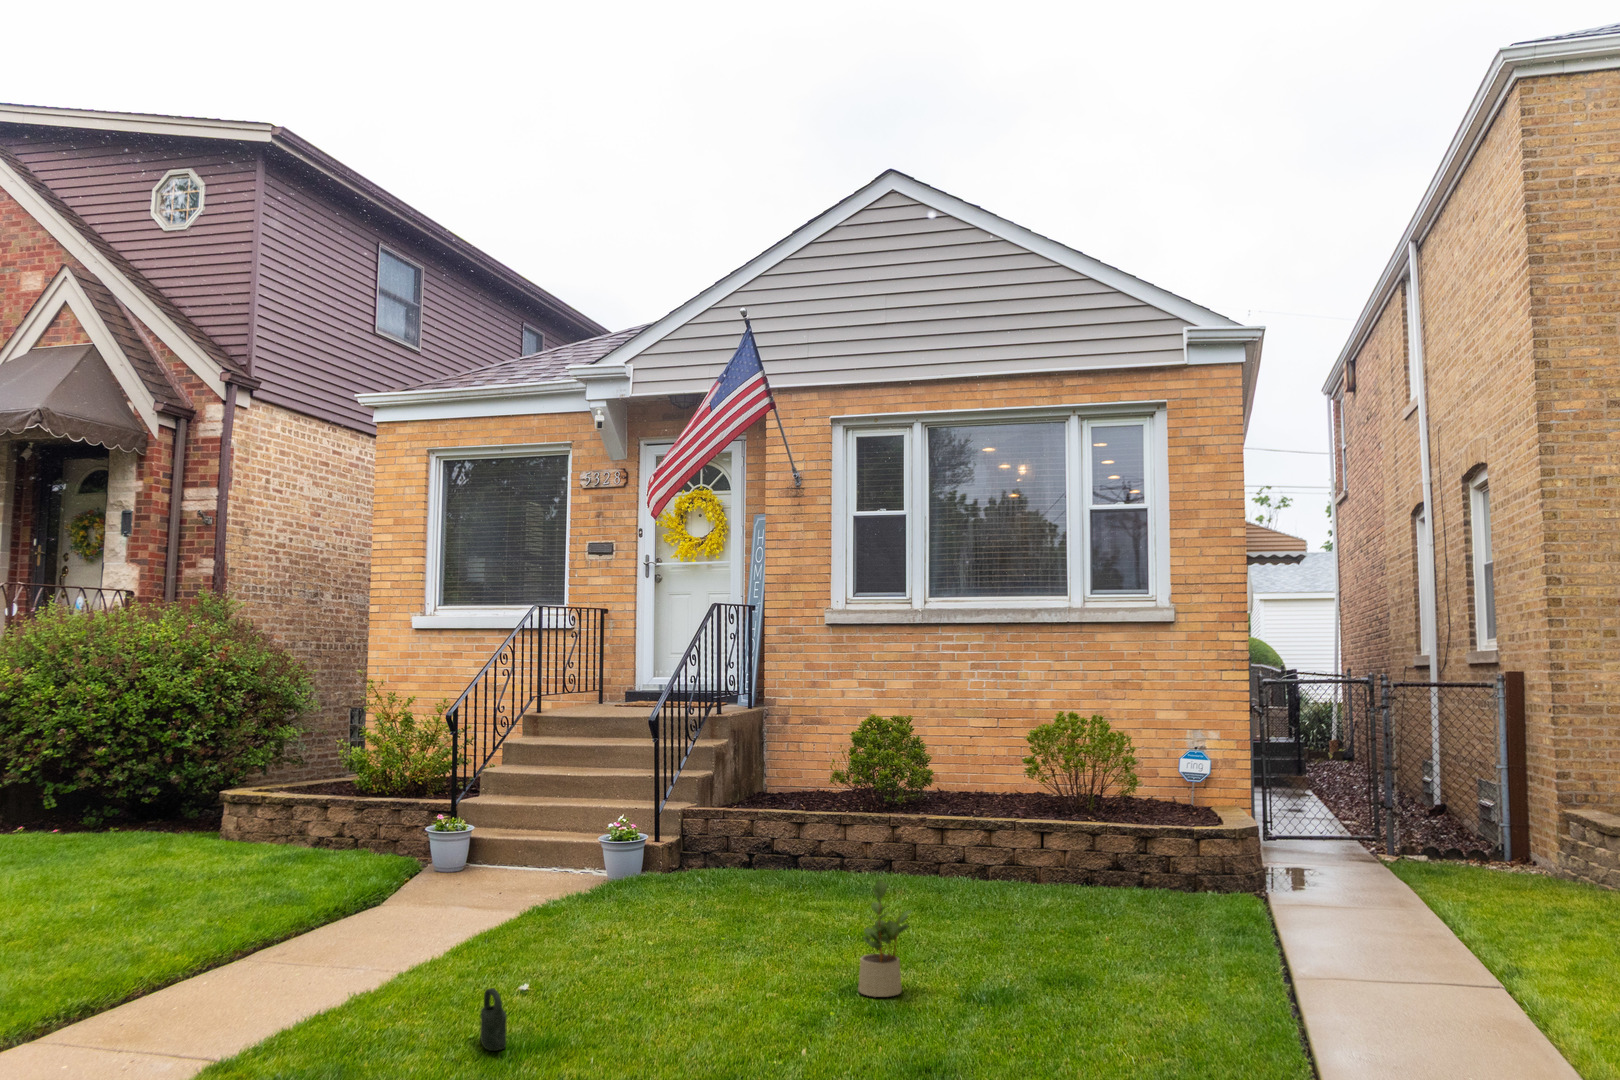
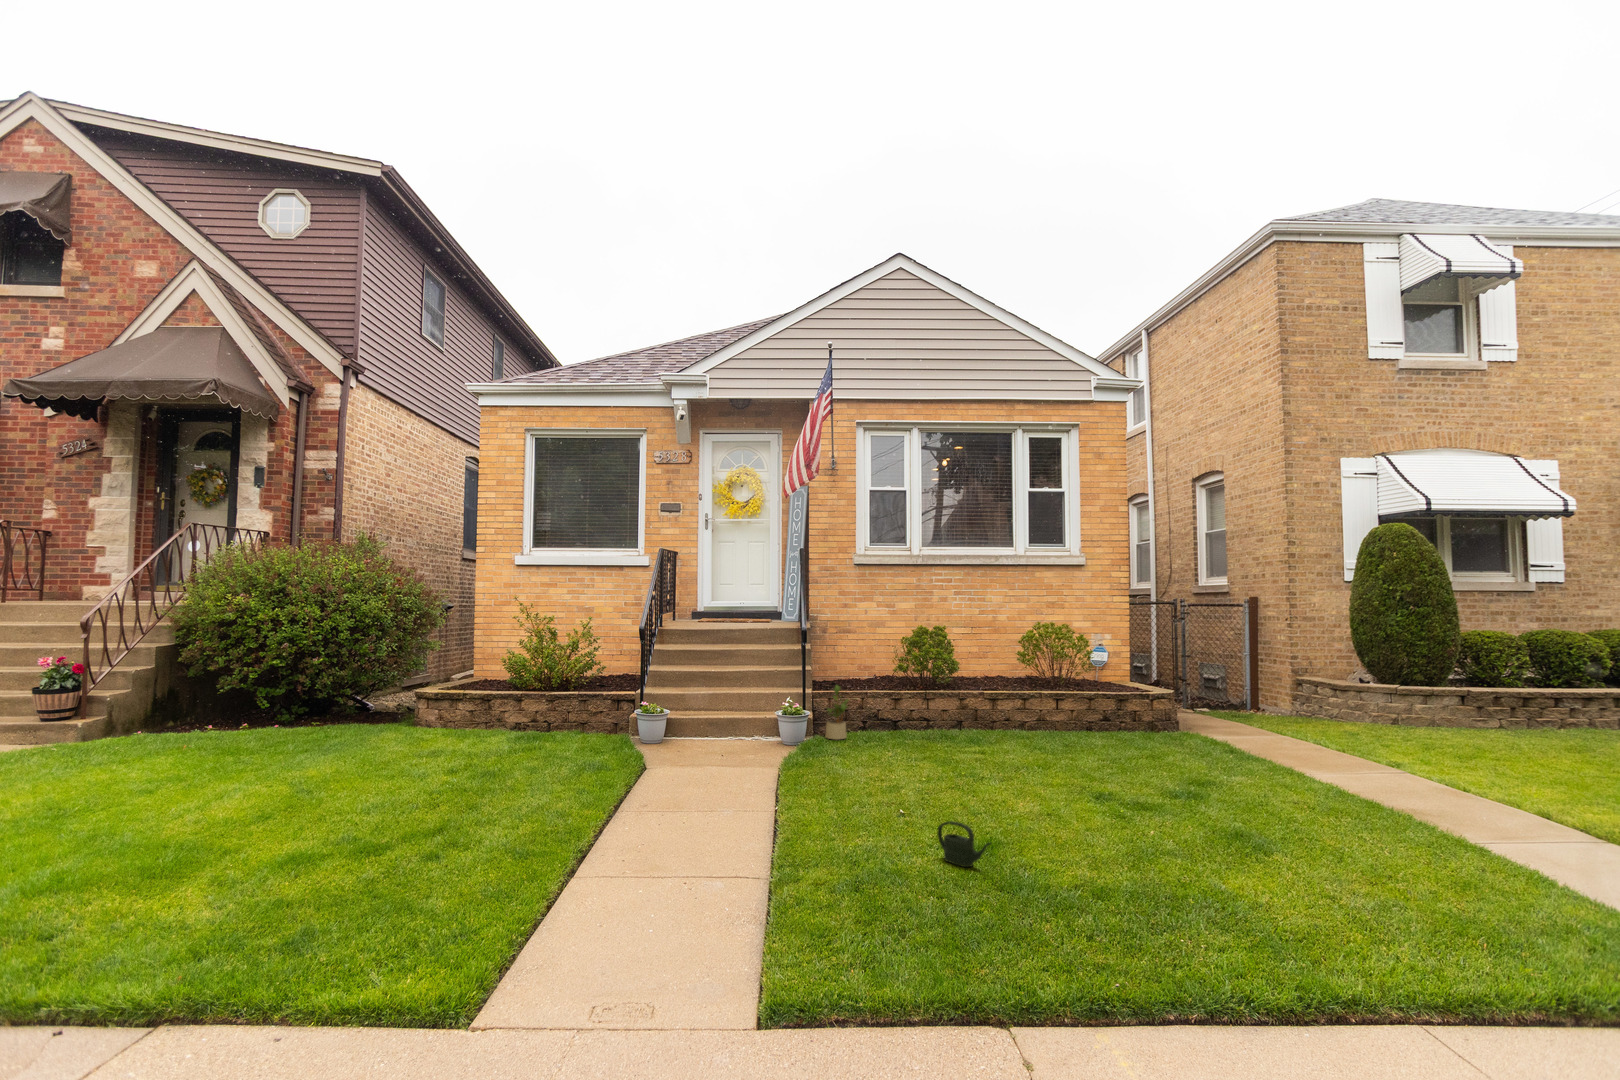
potted plant: present [858,881,911,997] -> present [826,685,848,739]

